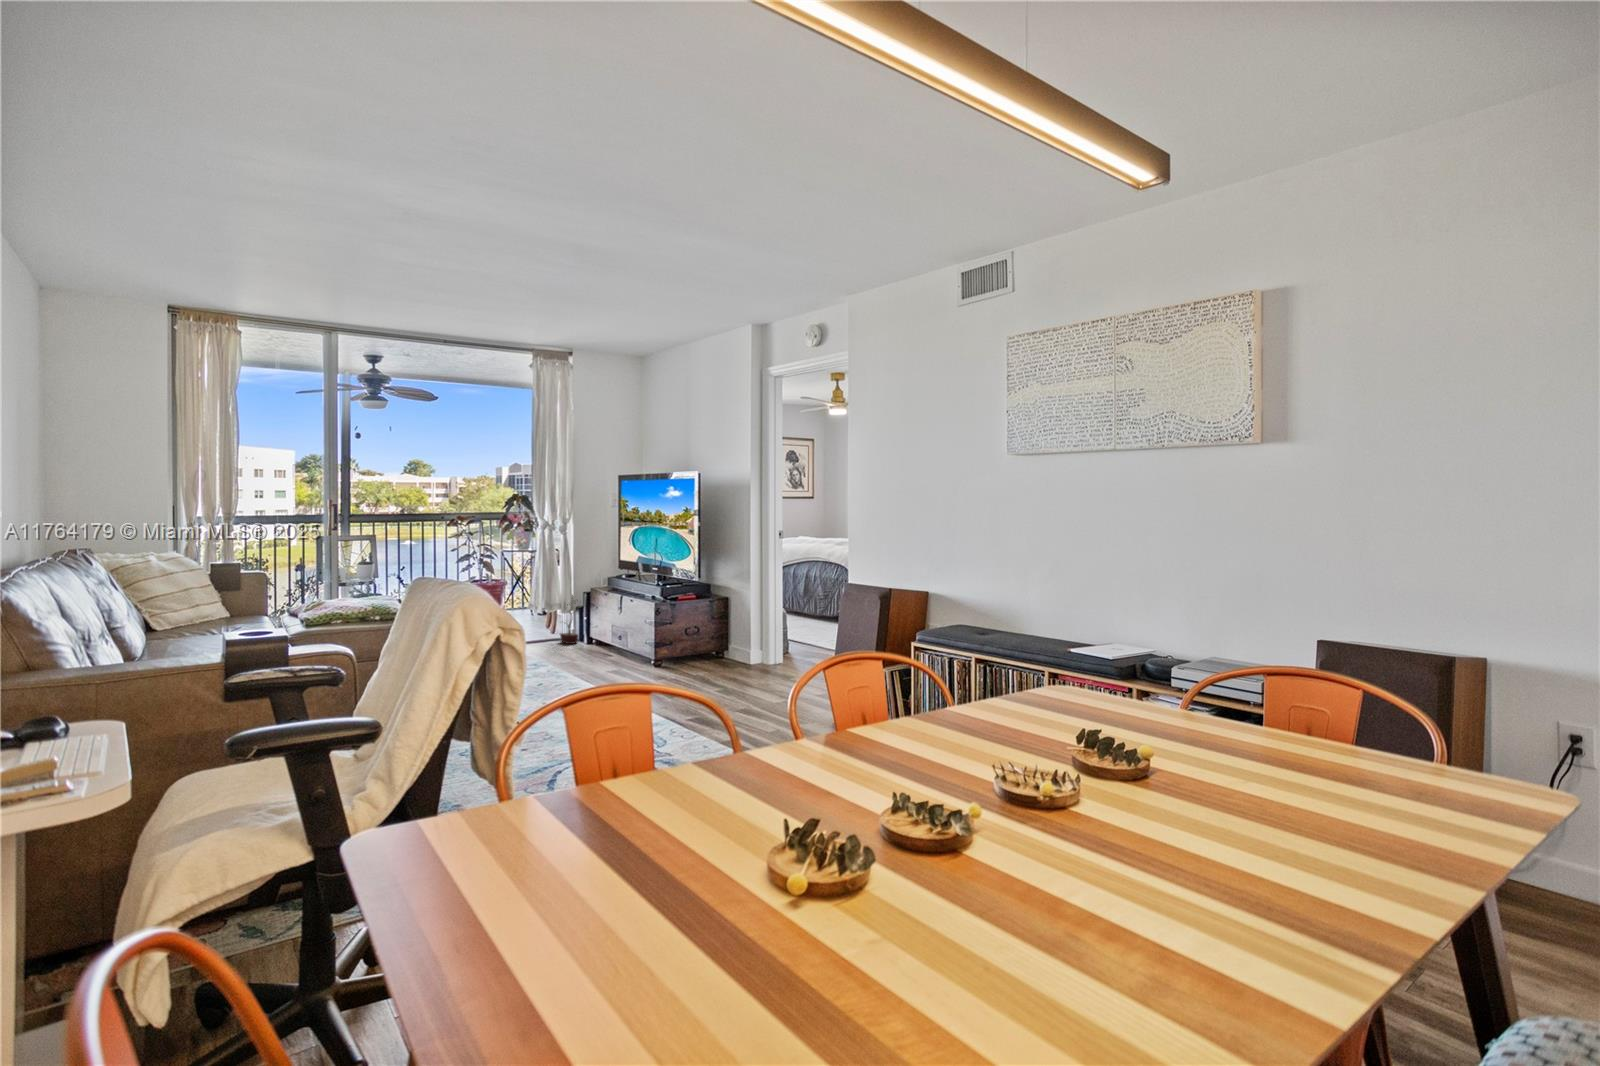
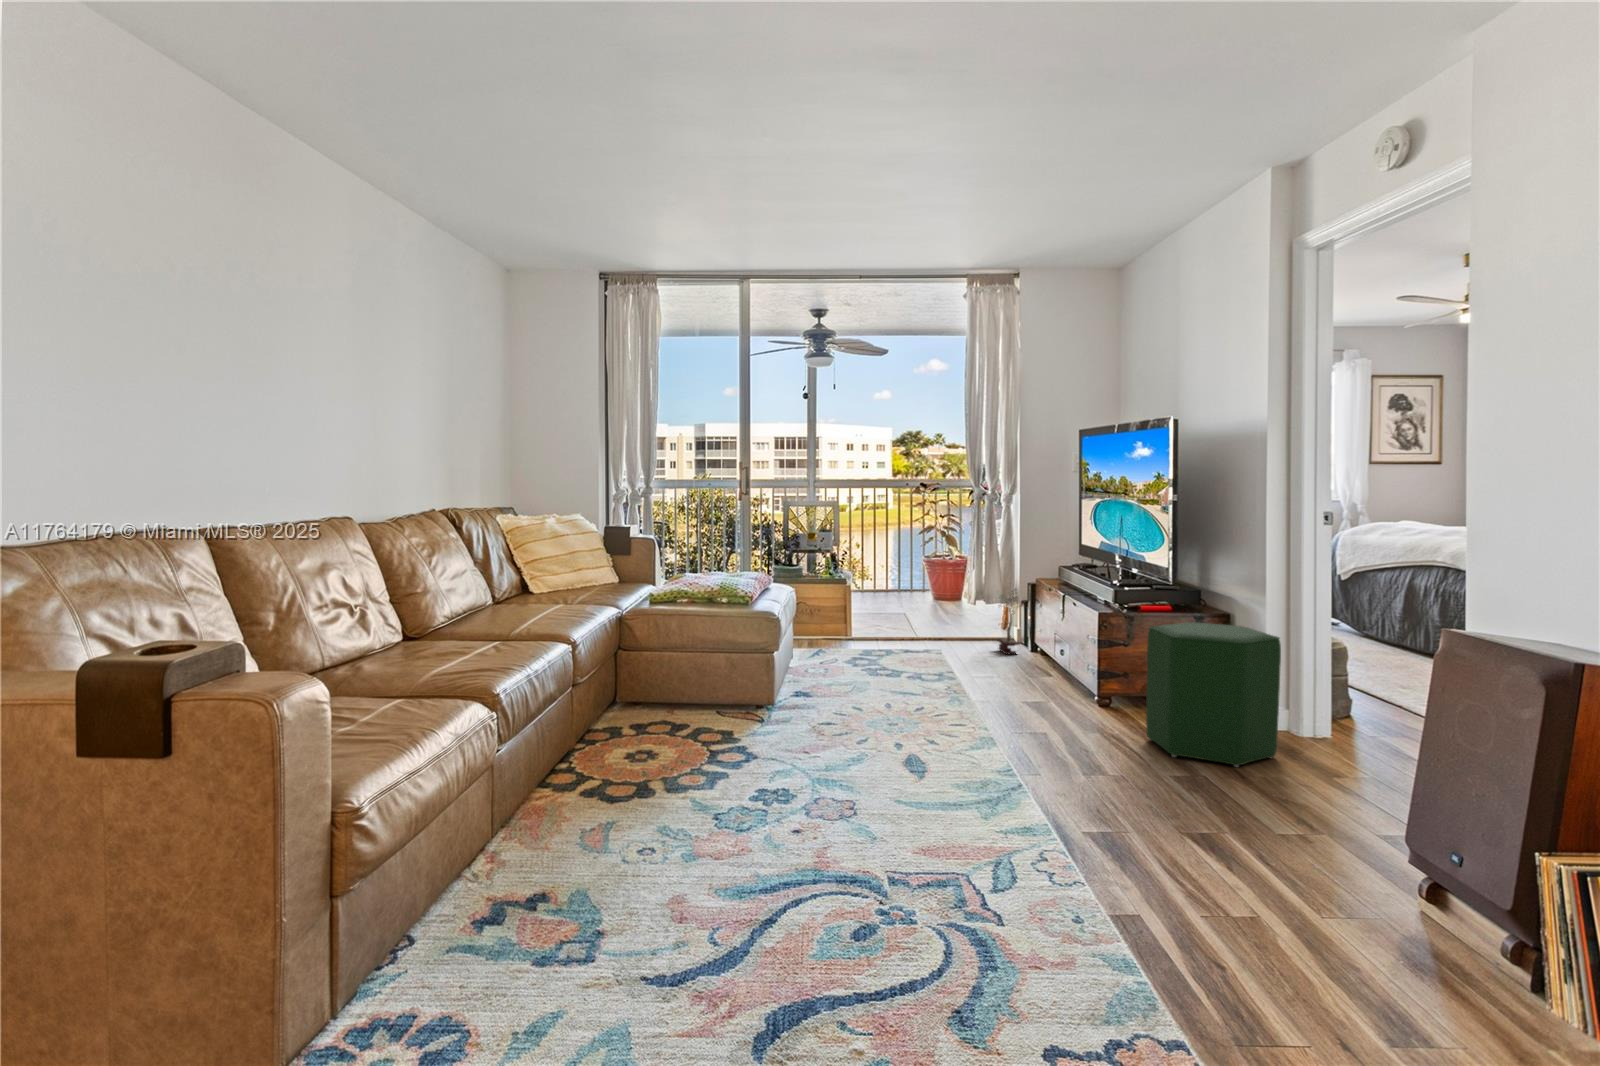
ottoman: none [692,602,762,682] -> present [1146,622,1281,767]

